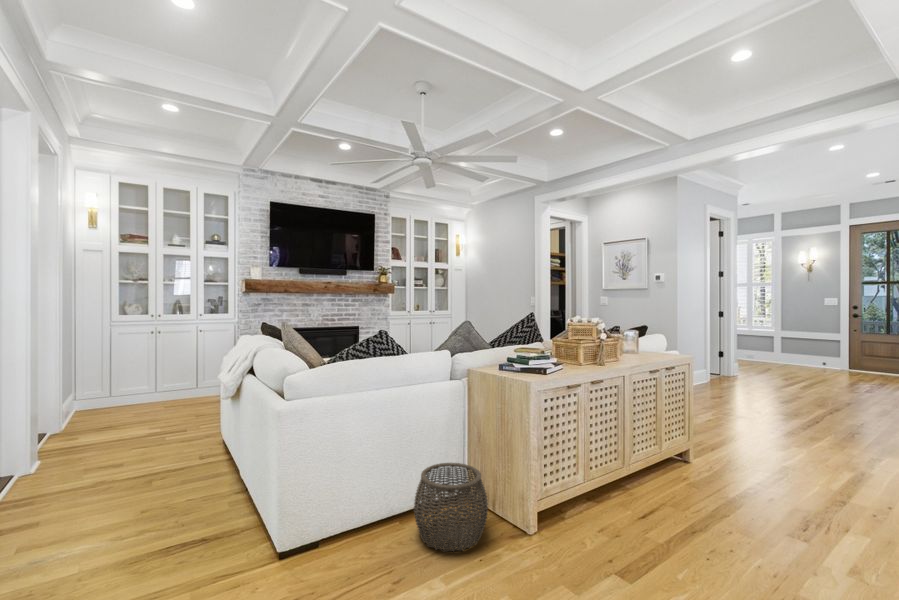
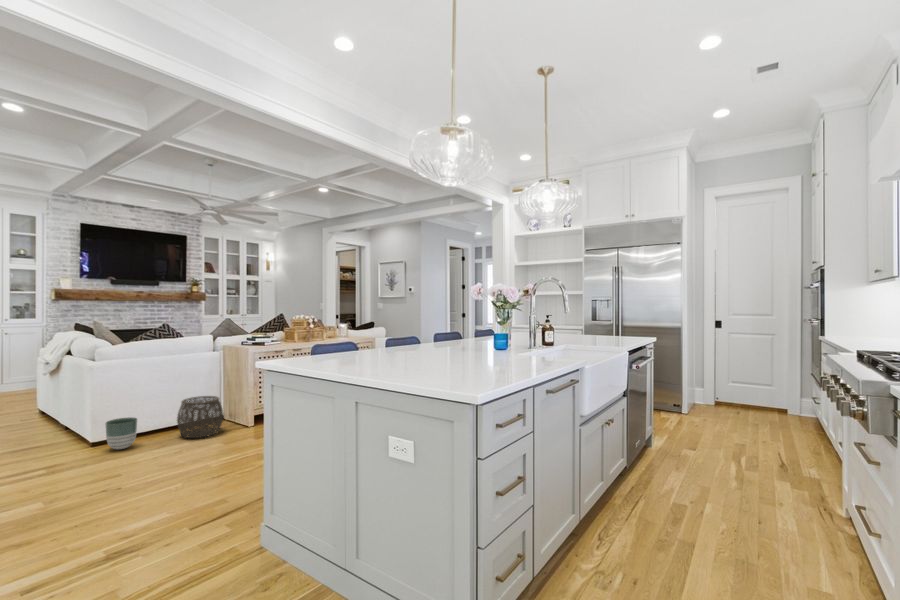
planter: none [309,504,357,570] -> present [106,417,137,450]

